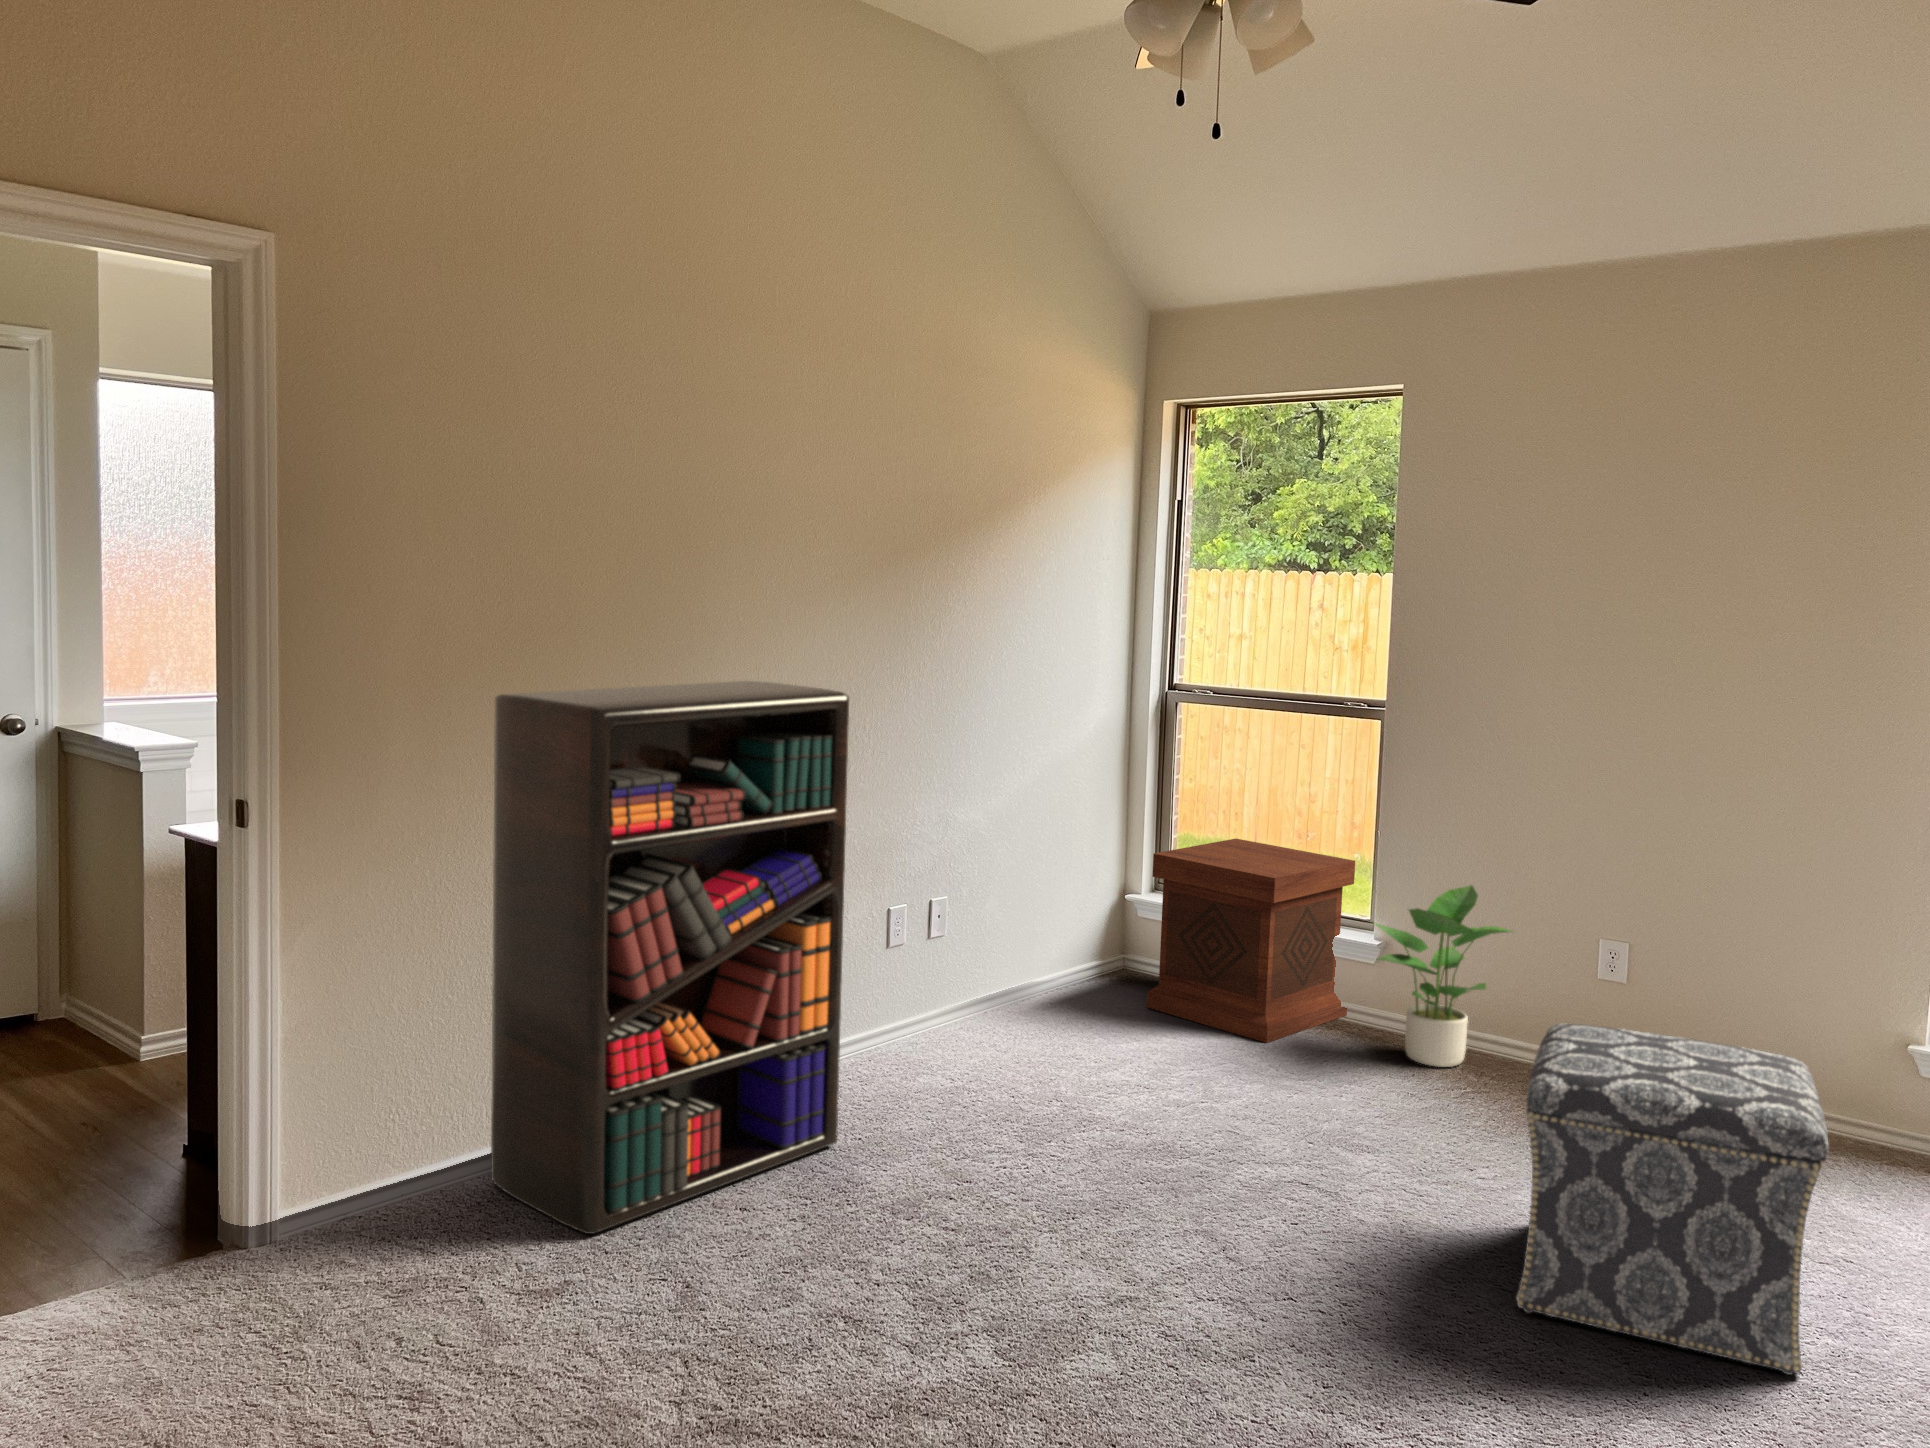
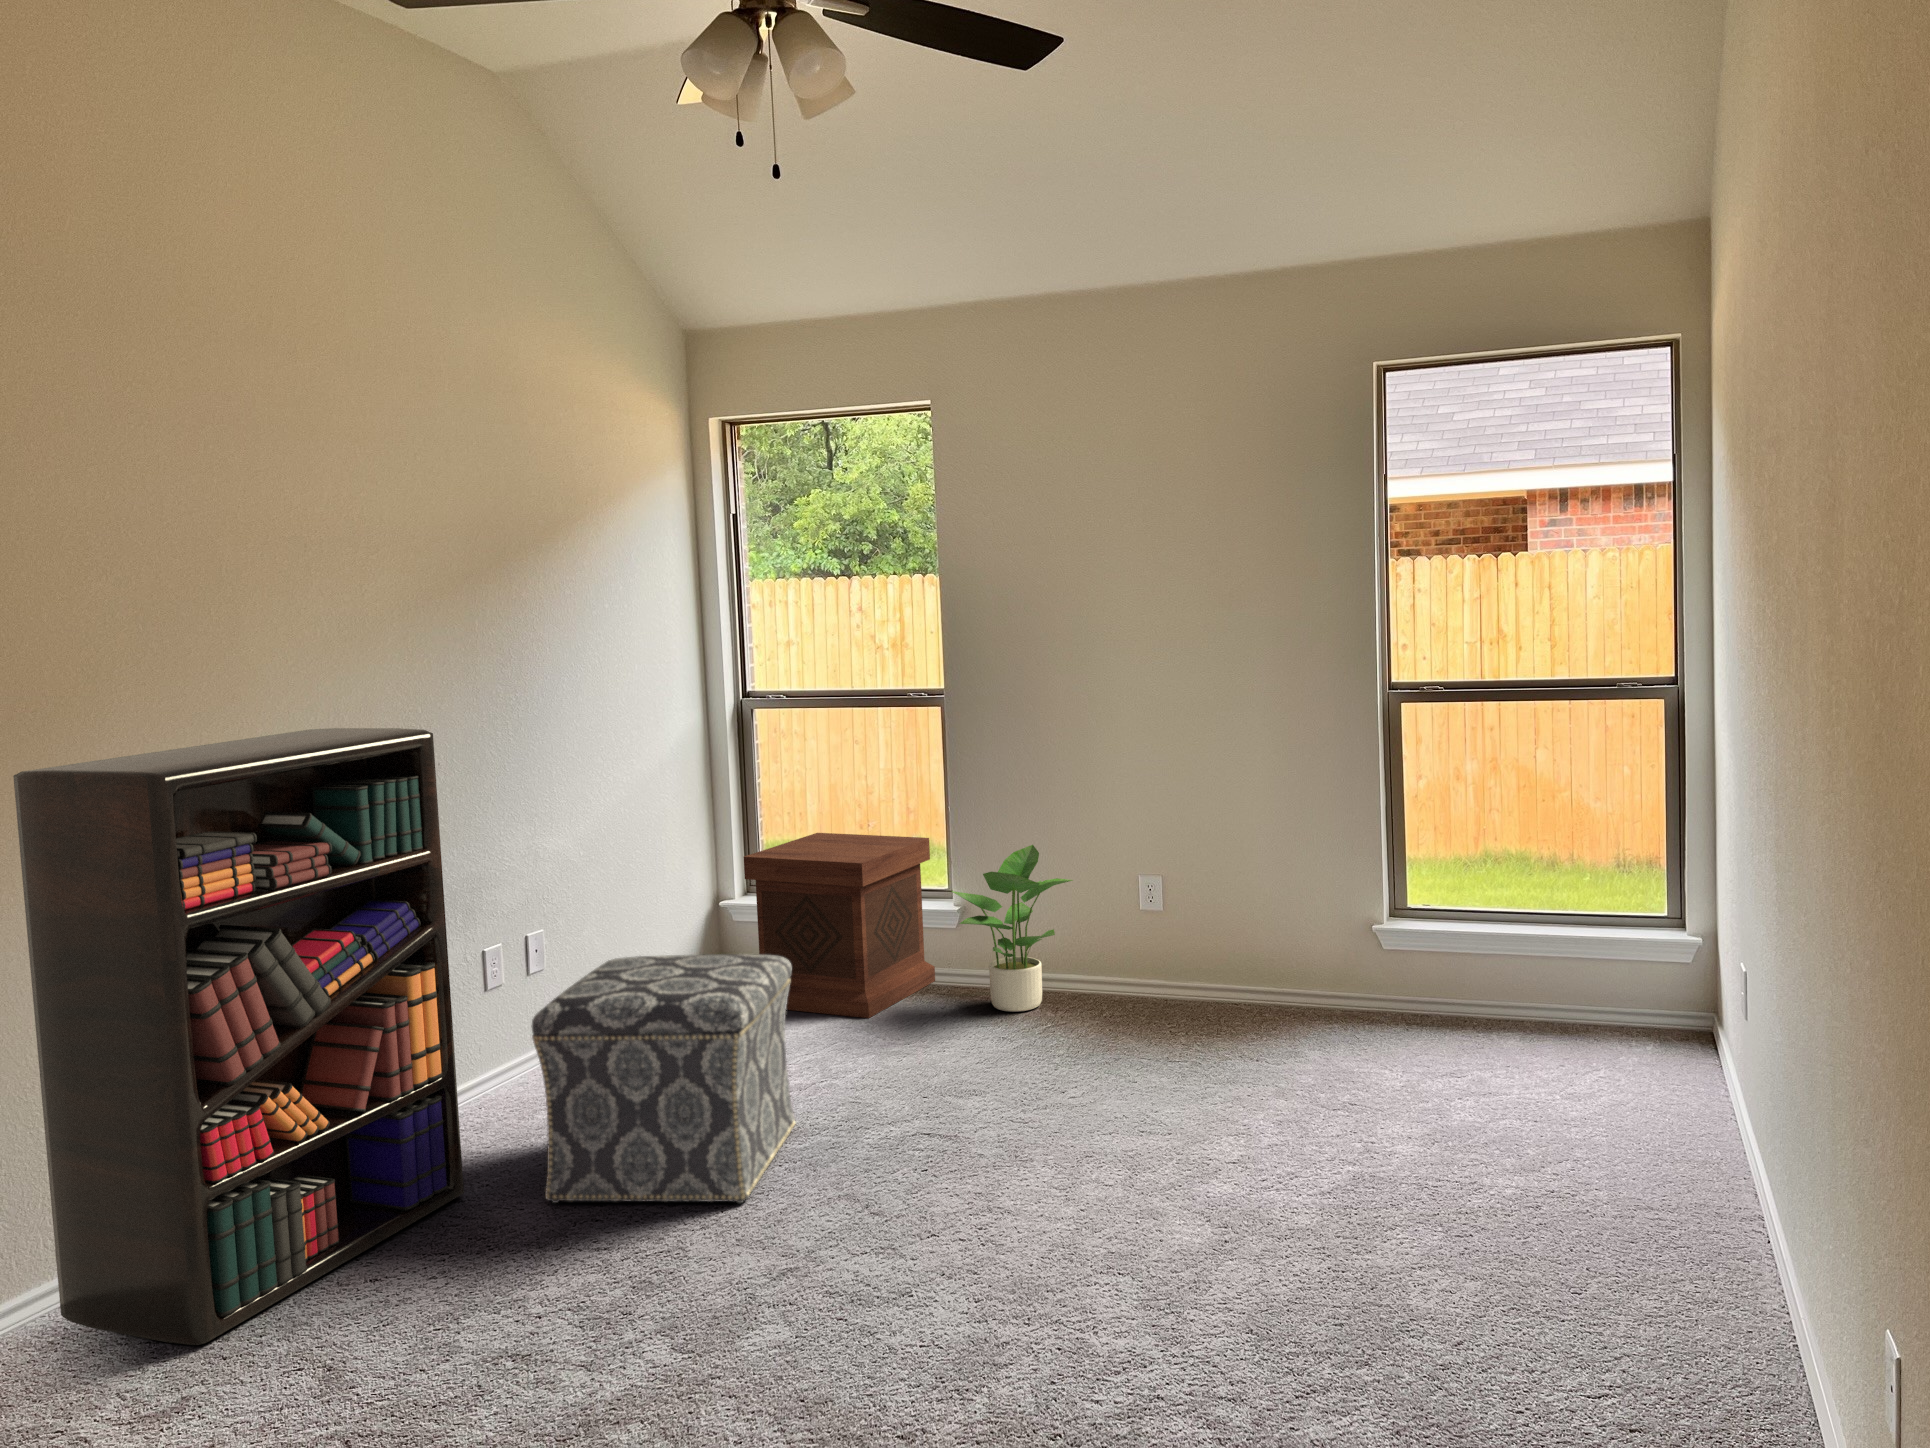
ottoman: present [1516,1024,1829,1375] -> present [531,954,795,1203]

